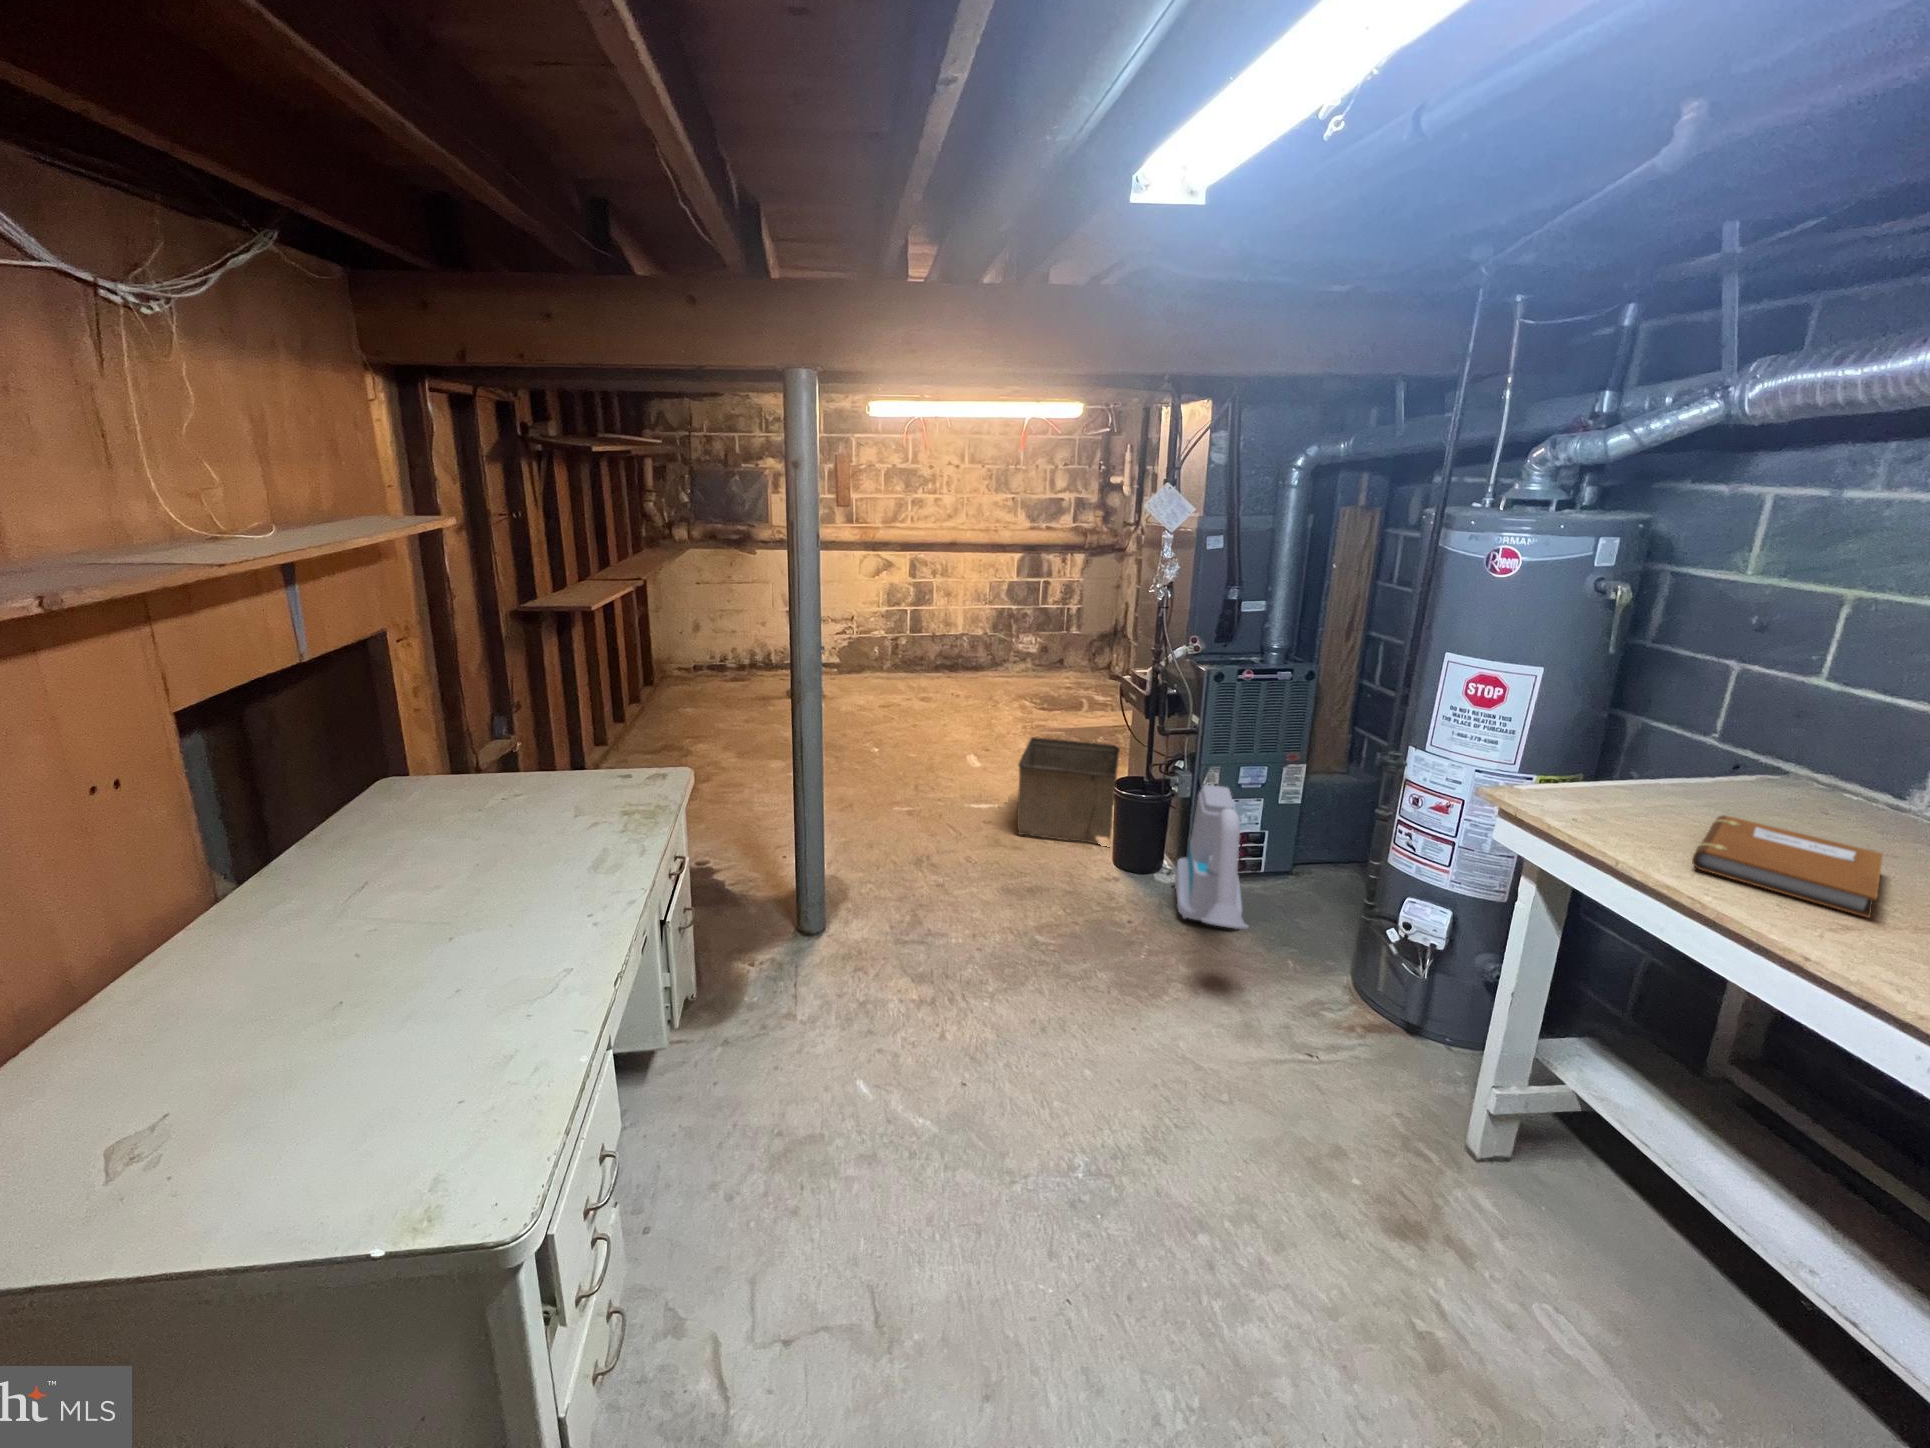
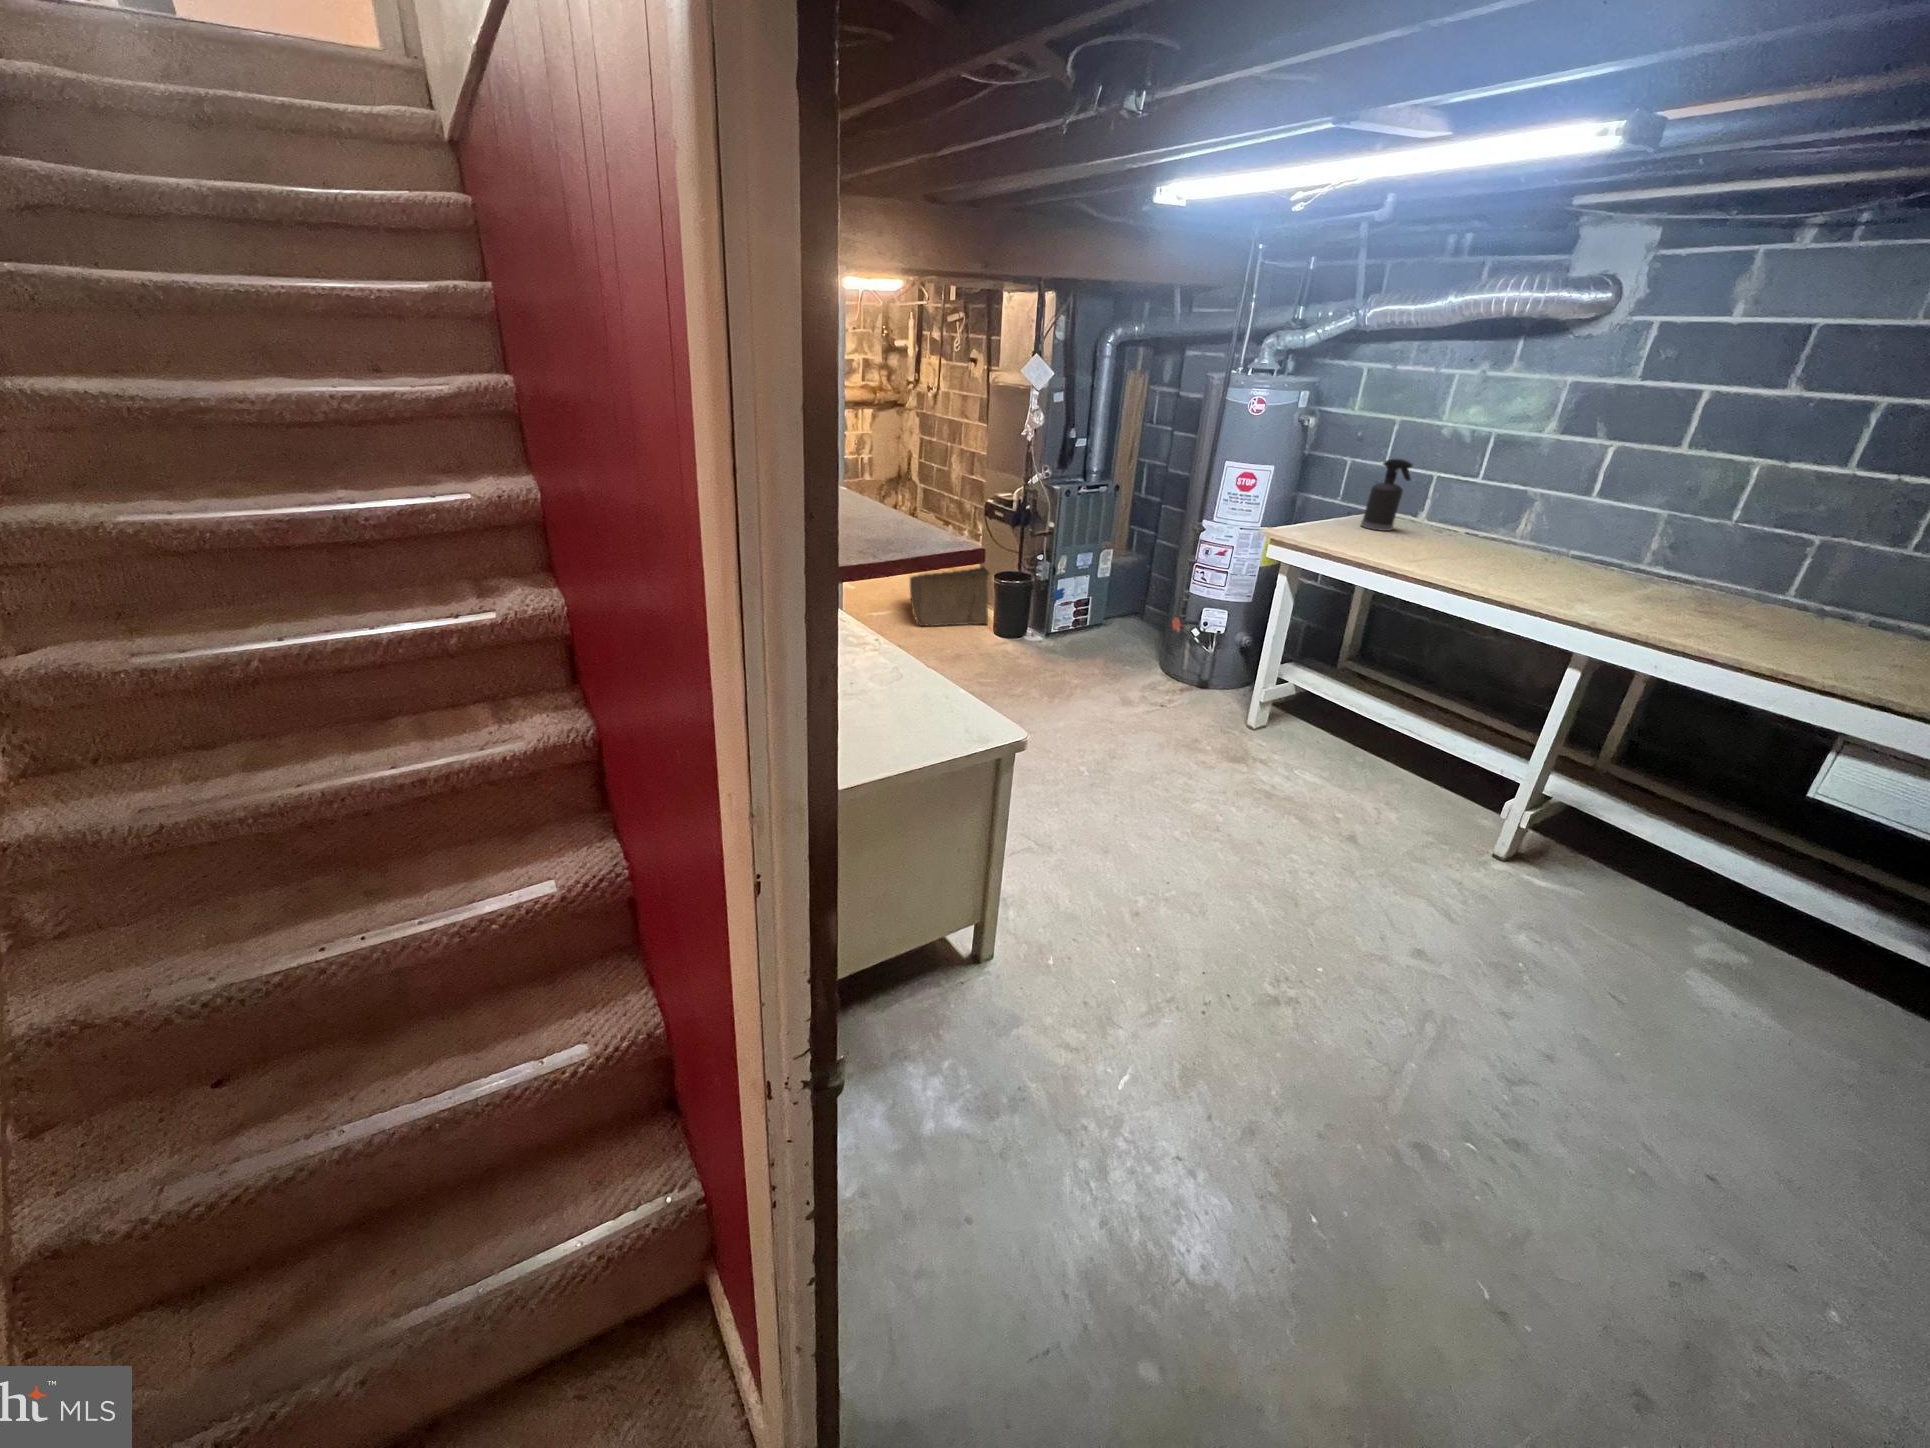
spray bottle: none [1736,673,1862,821] -> present [1361,459,1412,531]
vacuum cleaner: present [1175,785,1249,929] -> none [1040,568,1118,656]
notebook: present [1692,815,1882,918] -> none [1363,529,1431,559]

